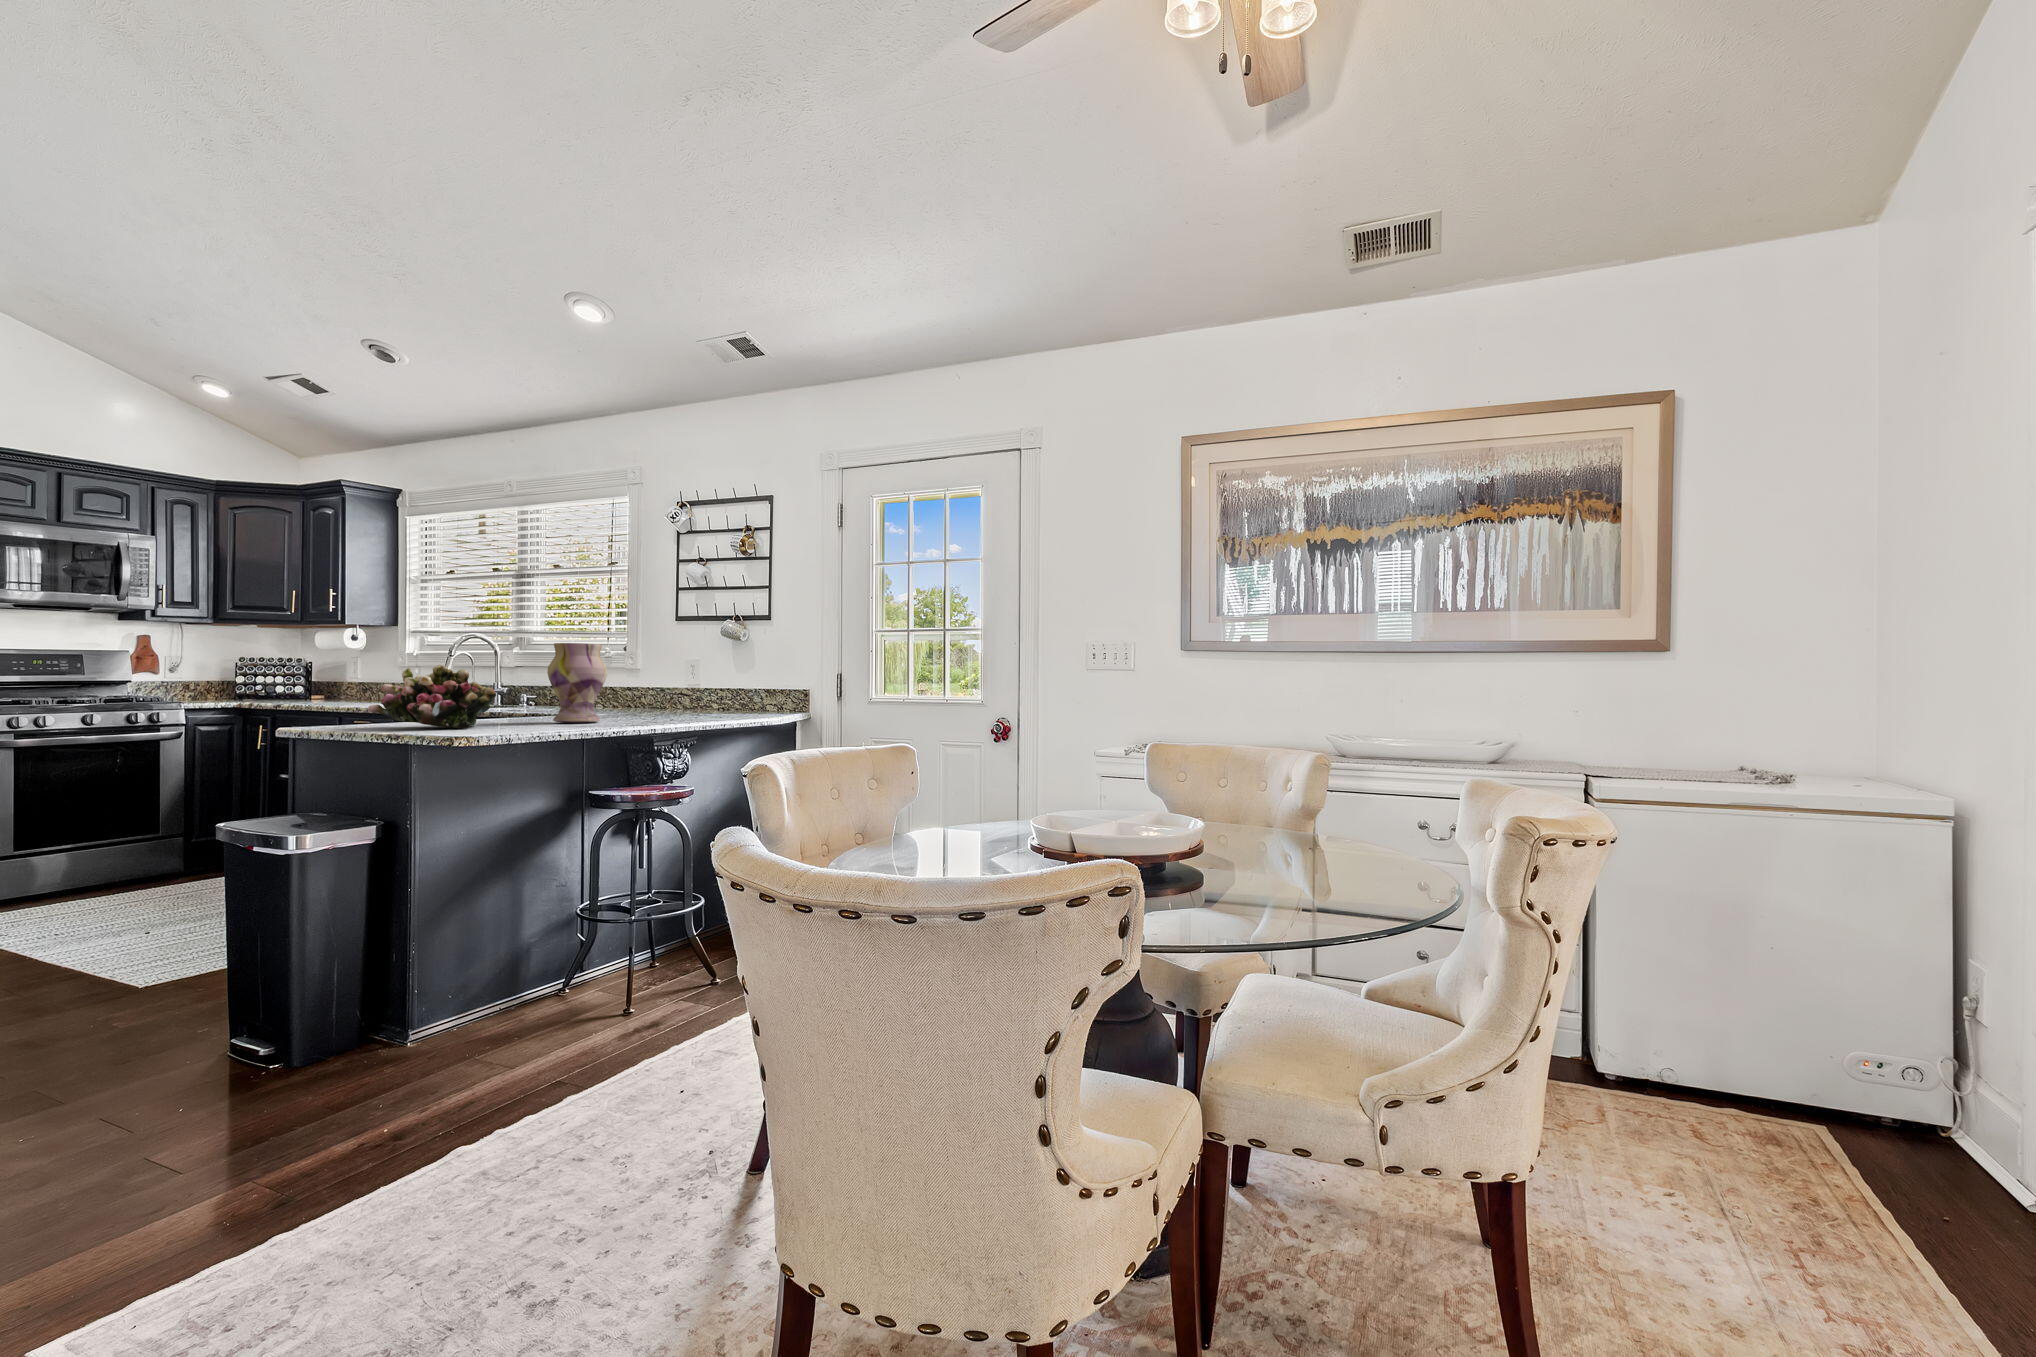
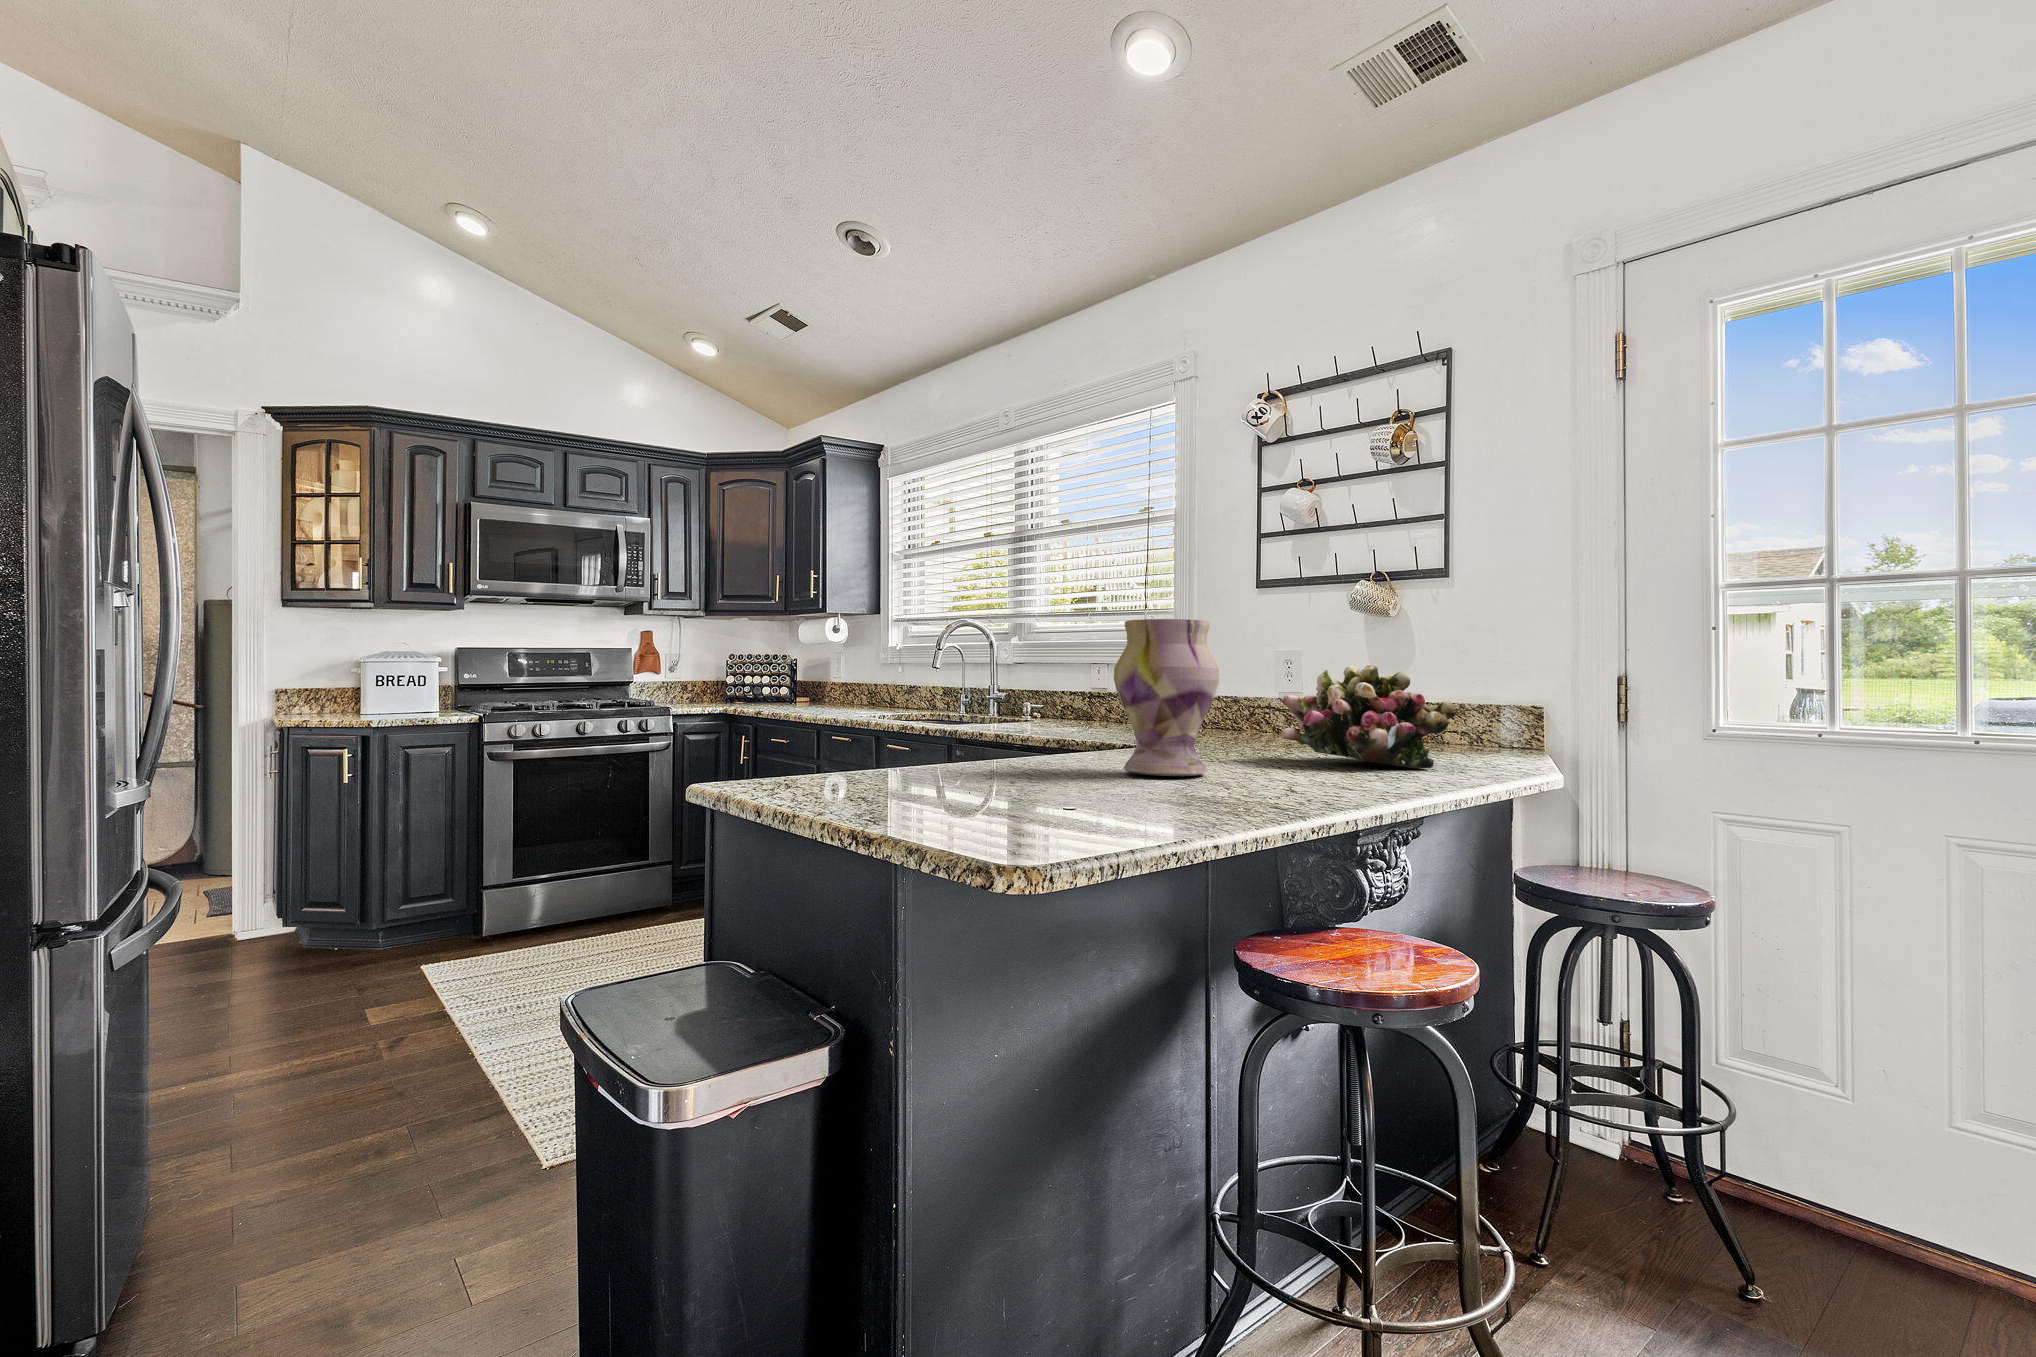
flower arrangement: present [369,665,496,728] -> present [1281,665,1456,768]

